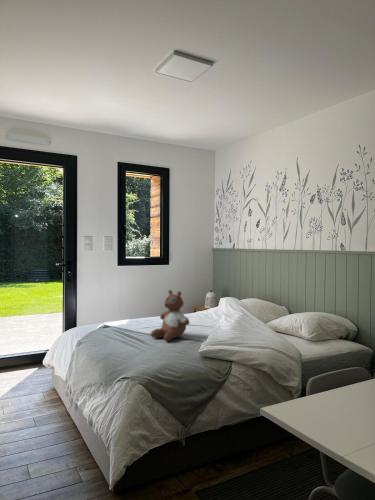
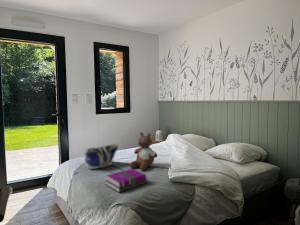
tote bag: none [91,304,138,336] -> present [84,144,118,169]
notebook: none [113,337,169,363] -> present [106,169,148,192]

